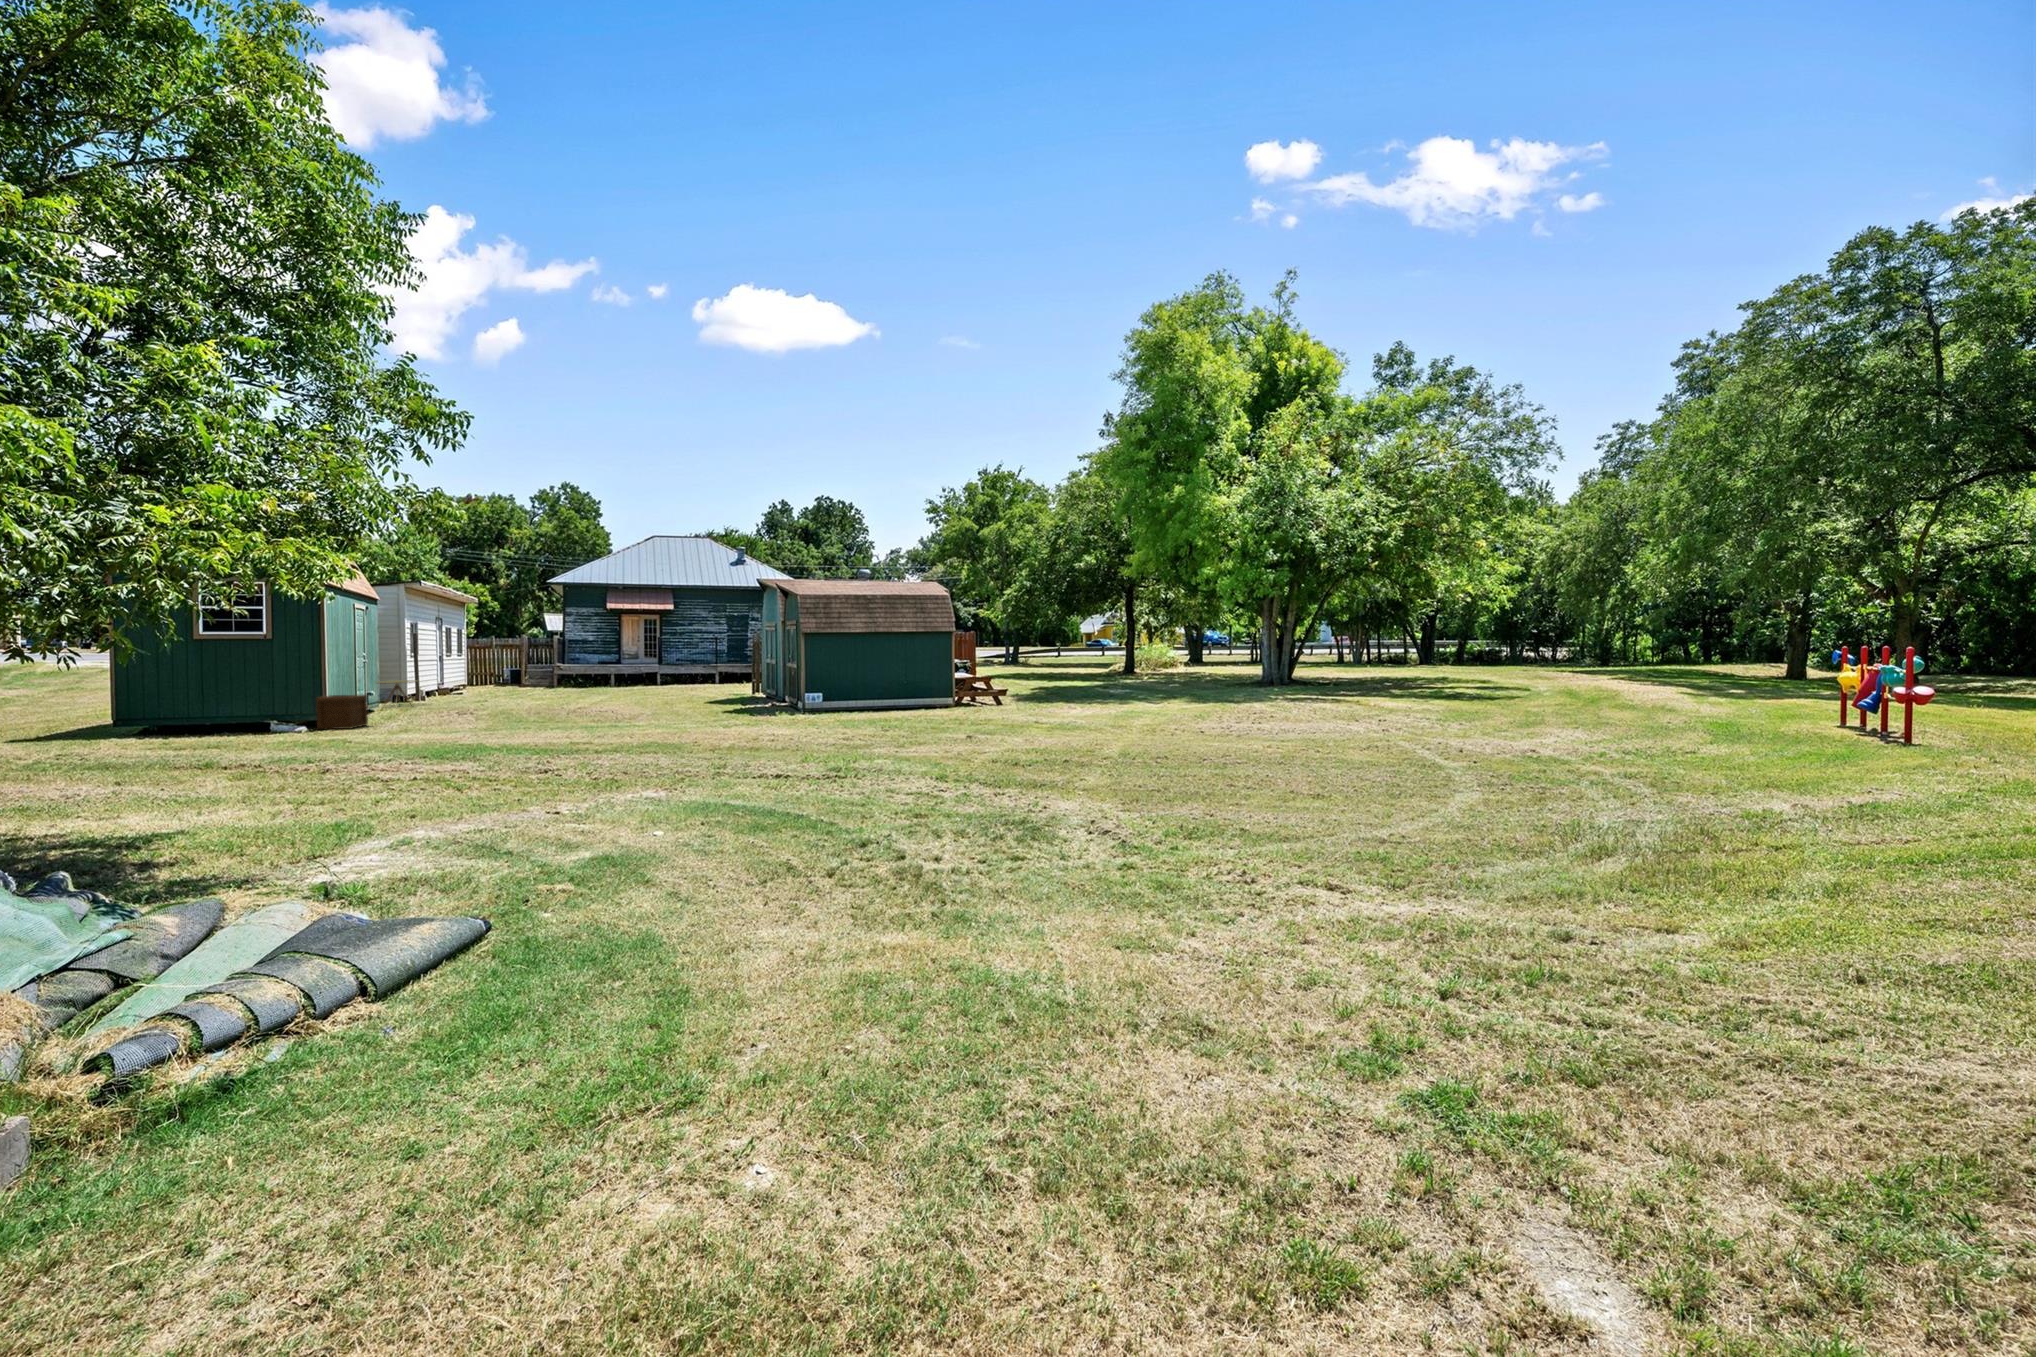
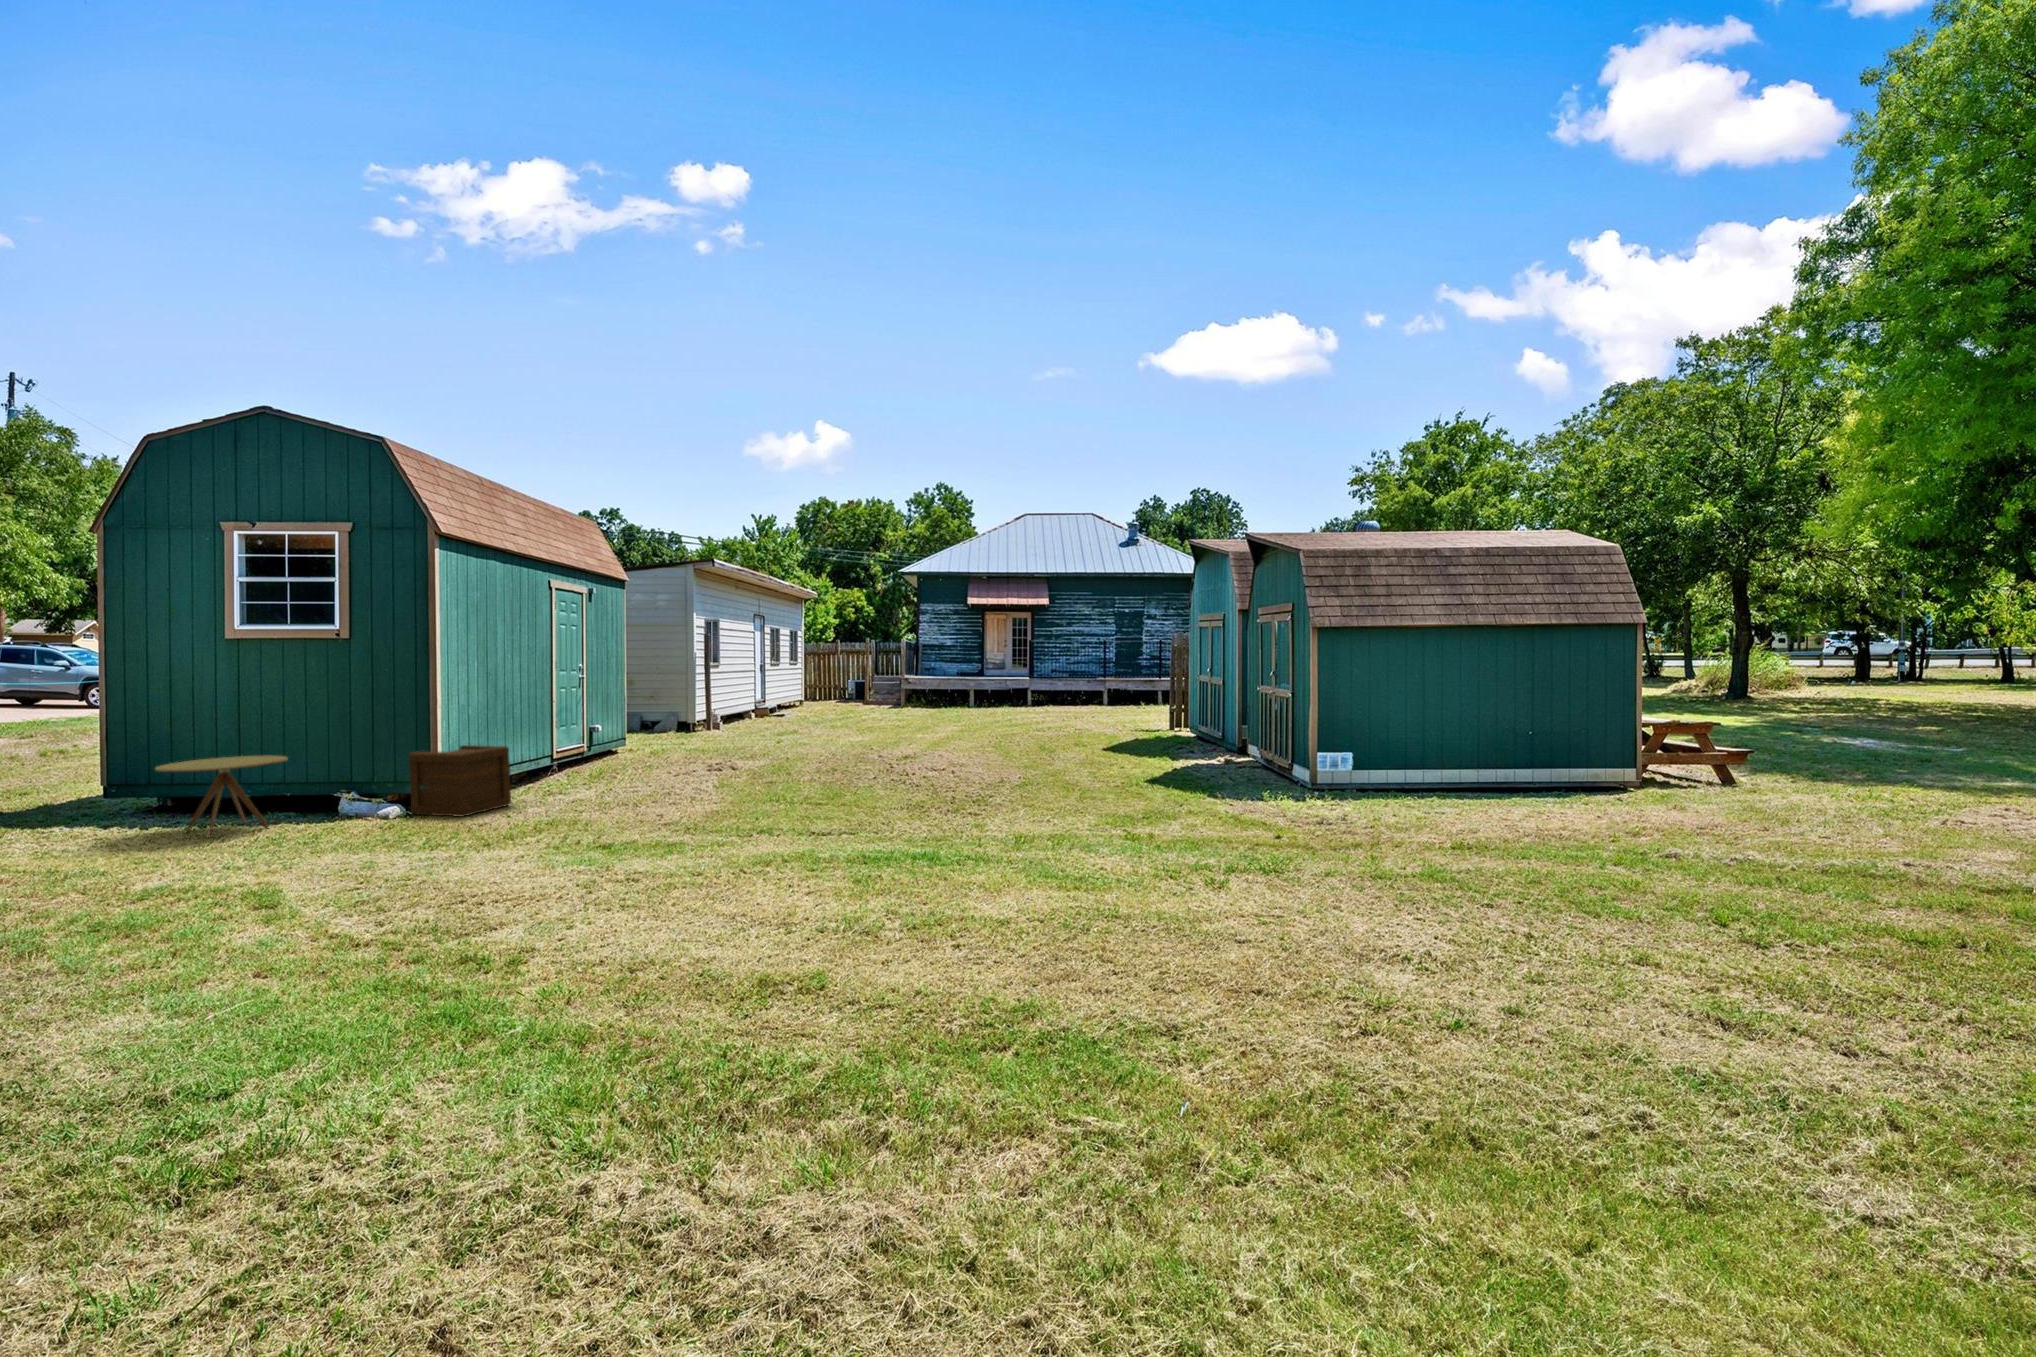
round table: present [377,680,416,702] -> present [156,755,288,838]

